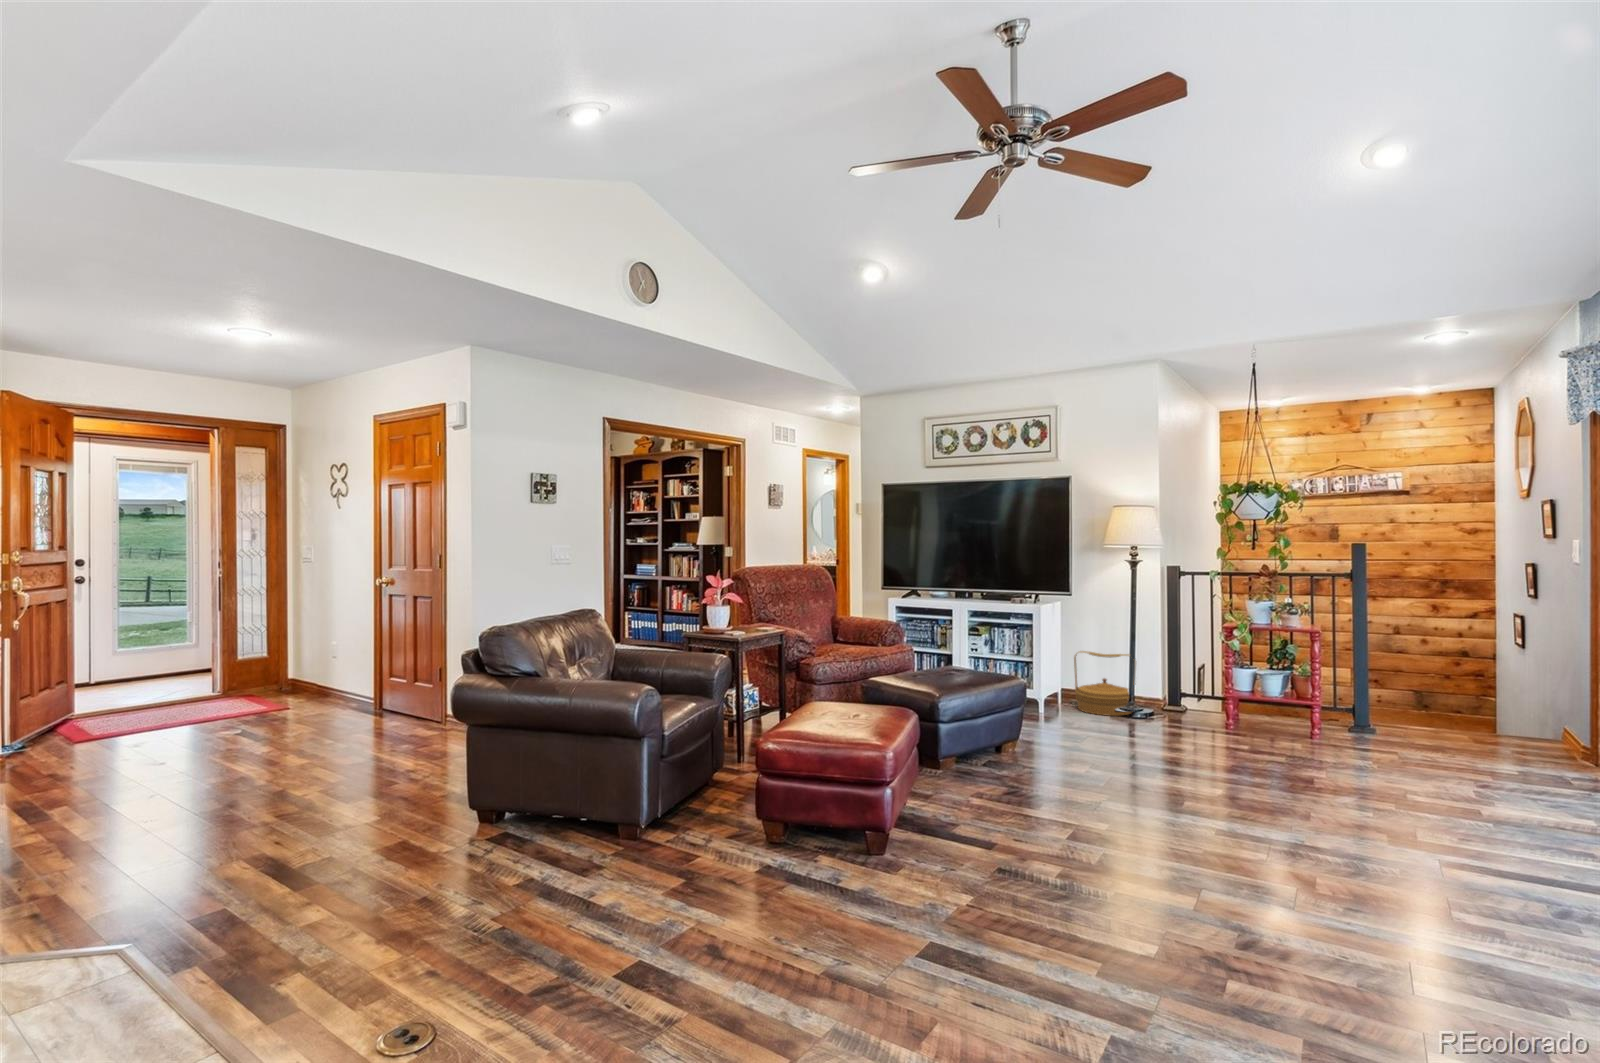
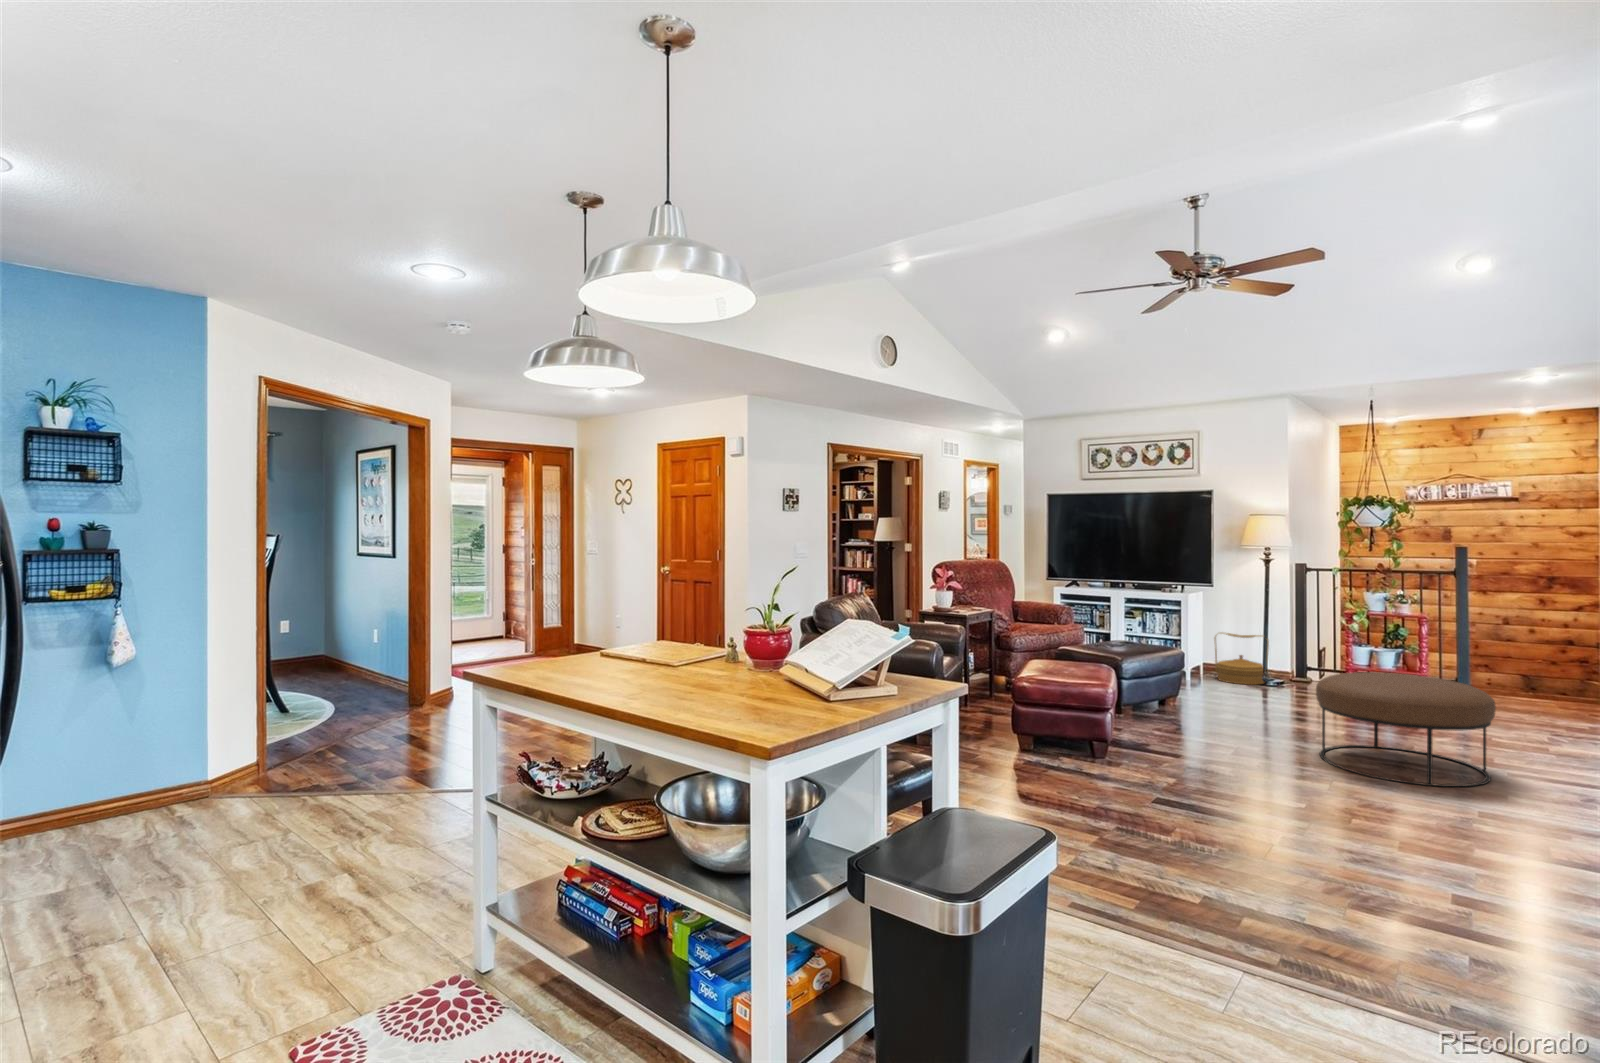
ottoman: none [1182,716,1430,900] -> present [1316,672,1496,787]

